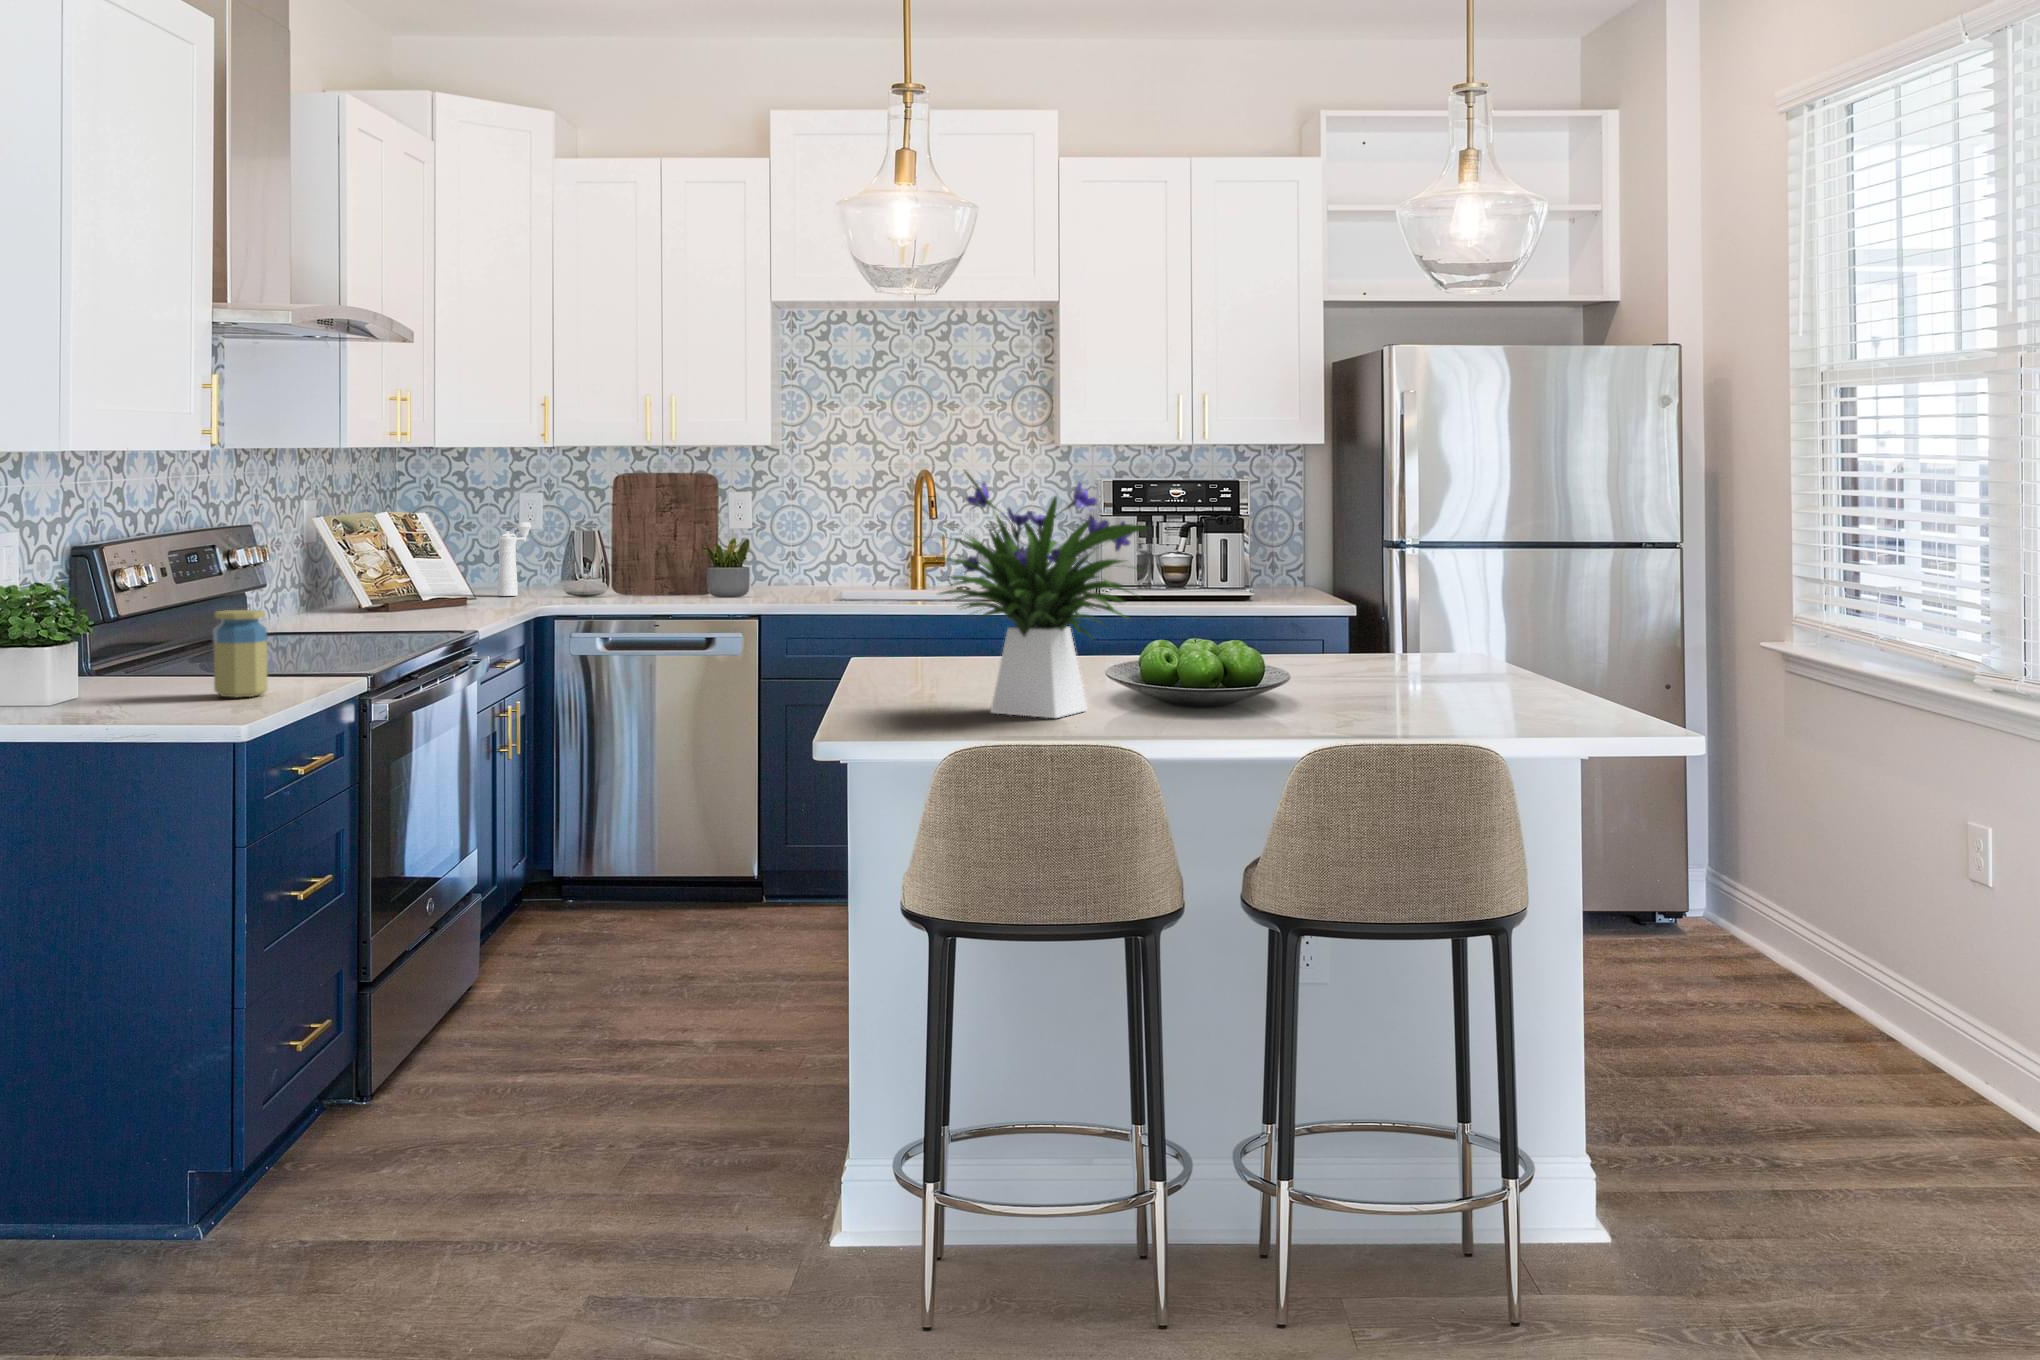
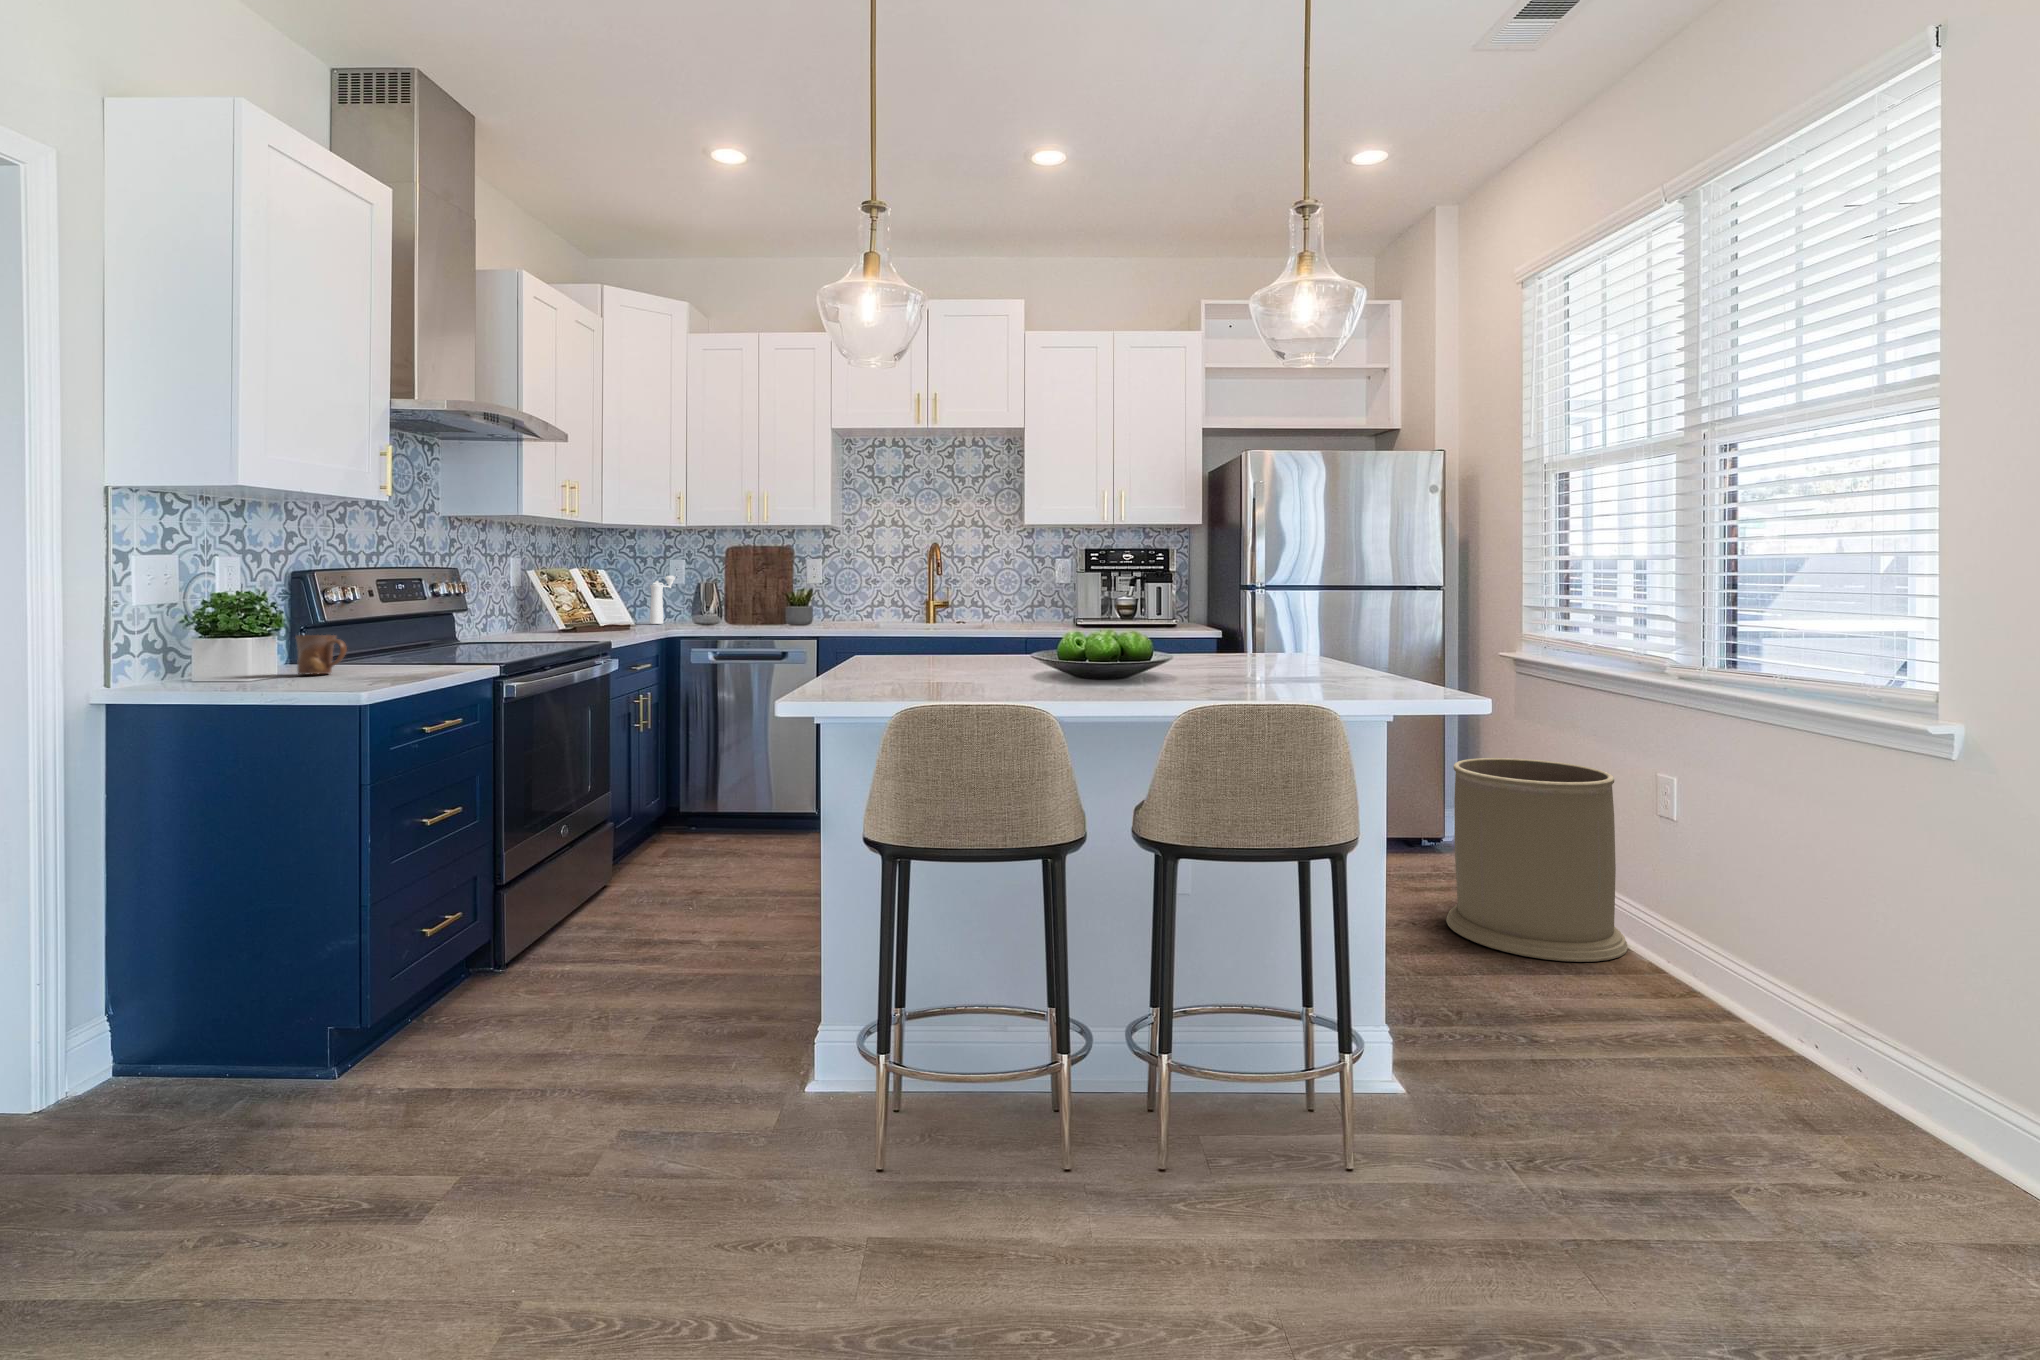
flower arrangement: present [937,471,1147,718] -> none [879,502,1061,688]
jar: present [213,610,268,697] -> none [370,611,411,676]
mug: none [112,642,180,695] -> present [296,635,347,674]
trash can: none [1673,800,1923,1081] -> present [1446,758,1628,962]

